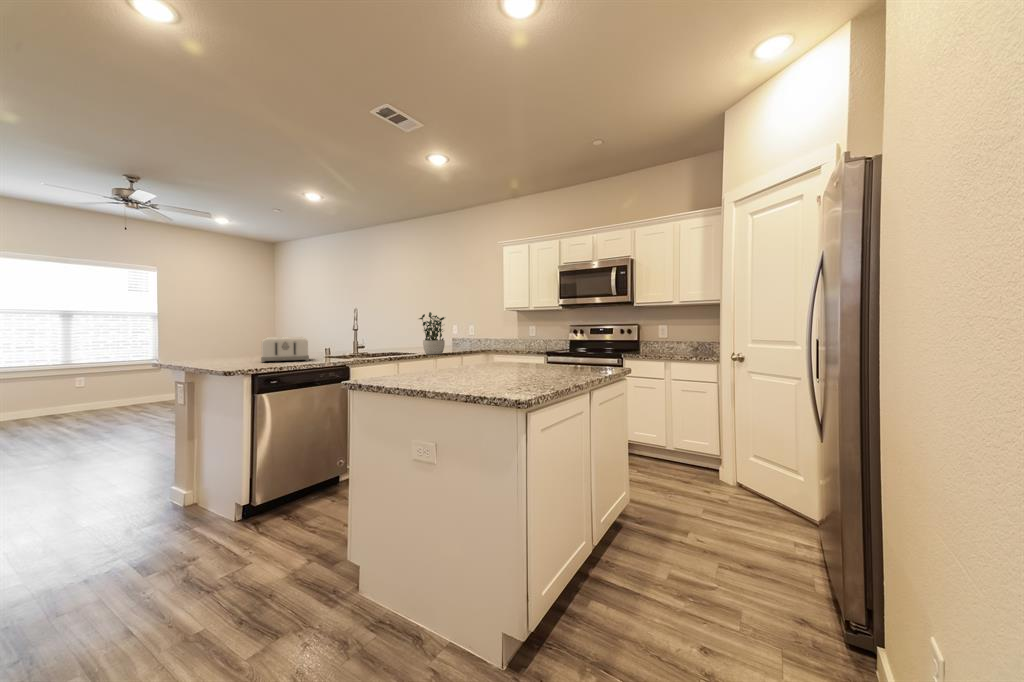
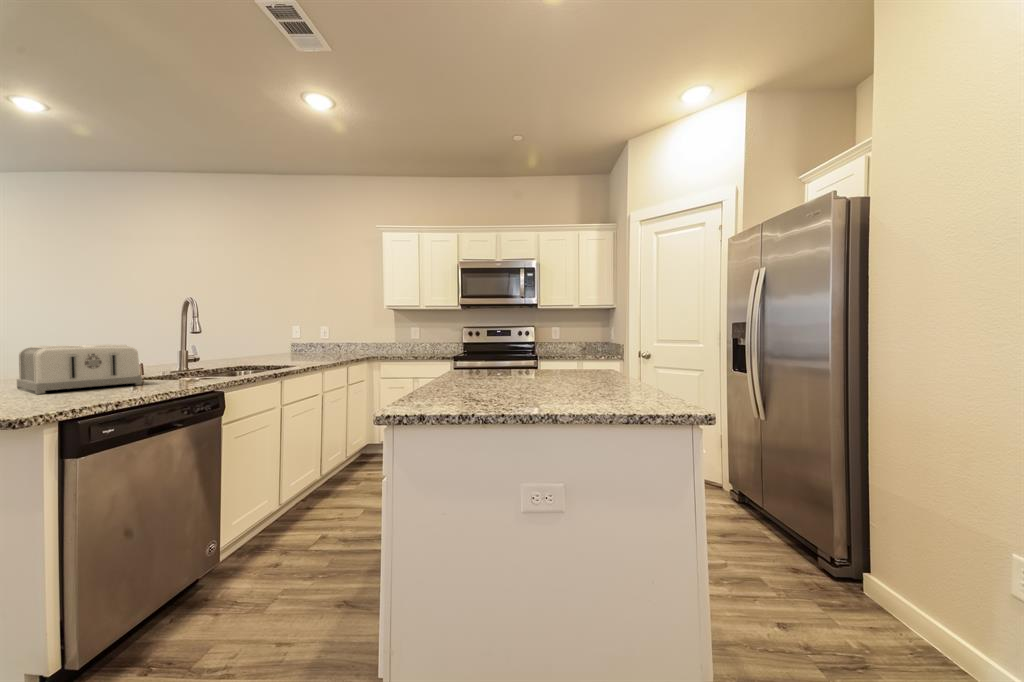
potted plant: present [419,312,445,354] -> none [299,308,336,364]

